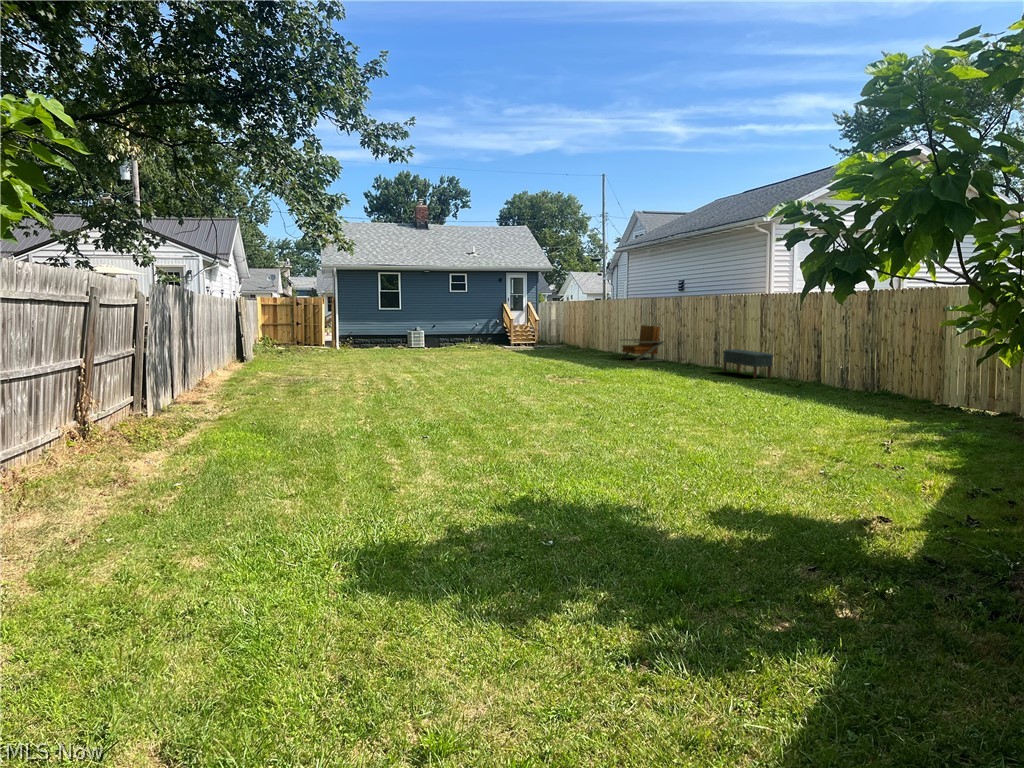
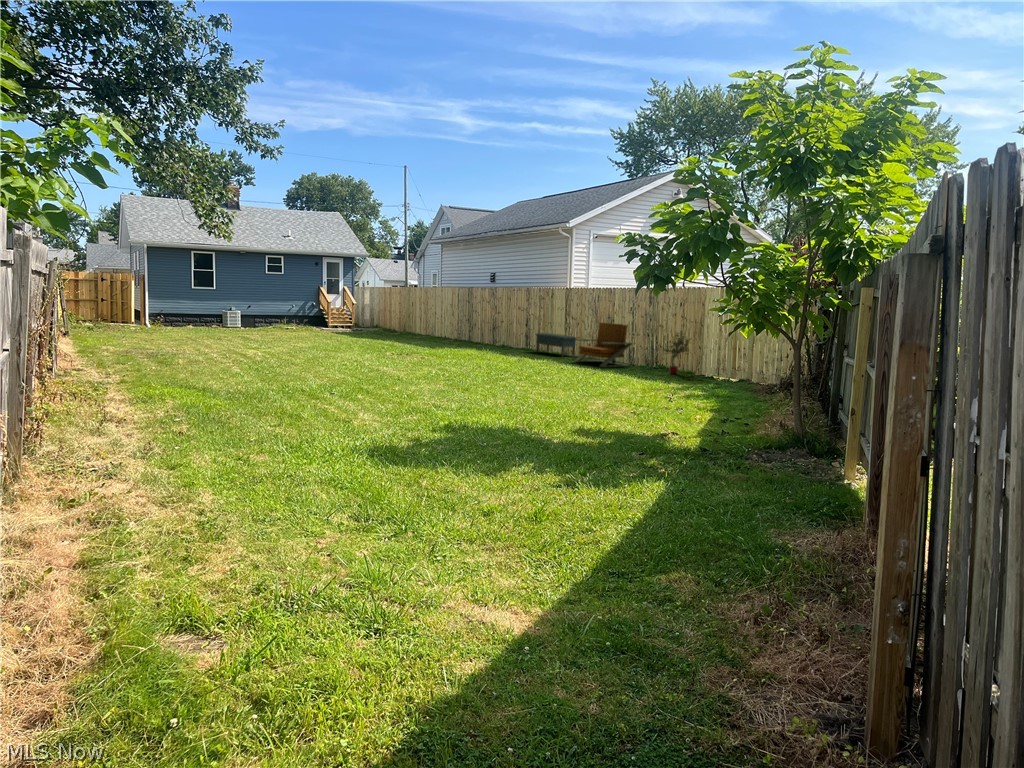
lounge chair: present [619,325,664,362] -> present [574,323,633,367]
potted tree: none [889,348,931,404] -> present [664,333,689,374]

